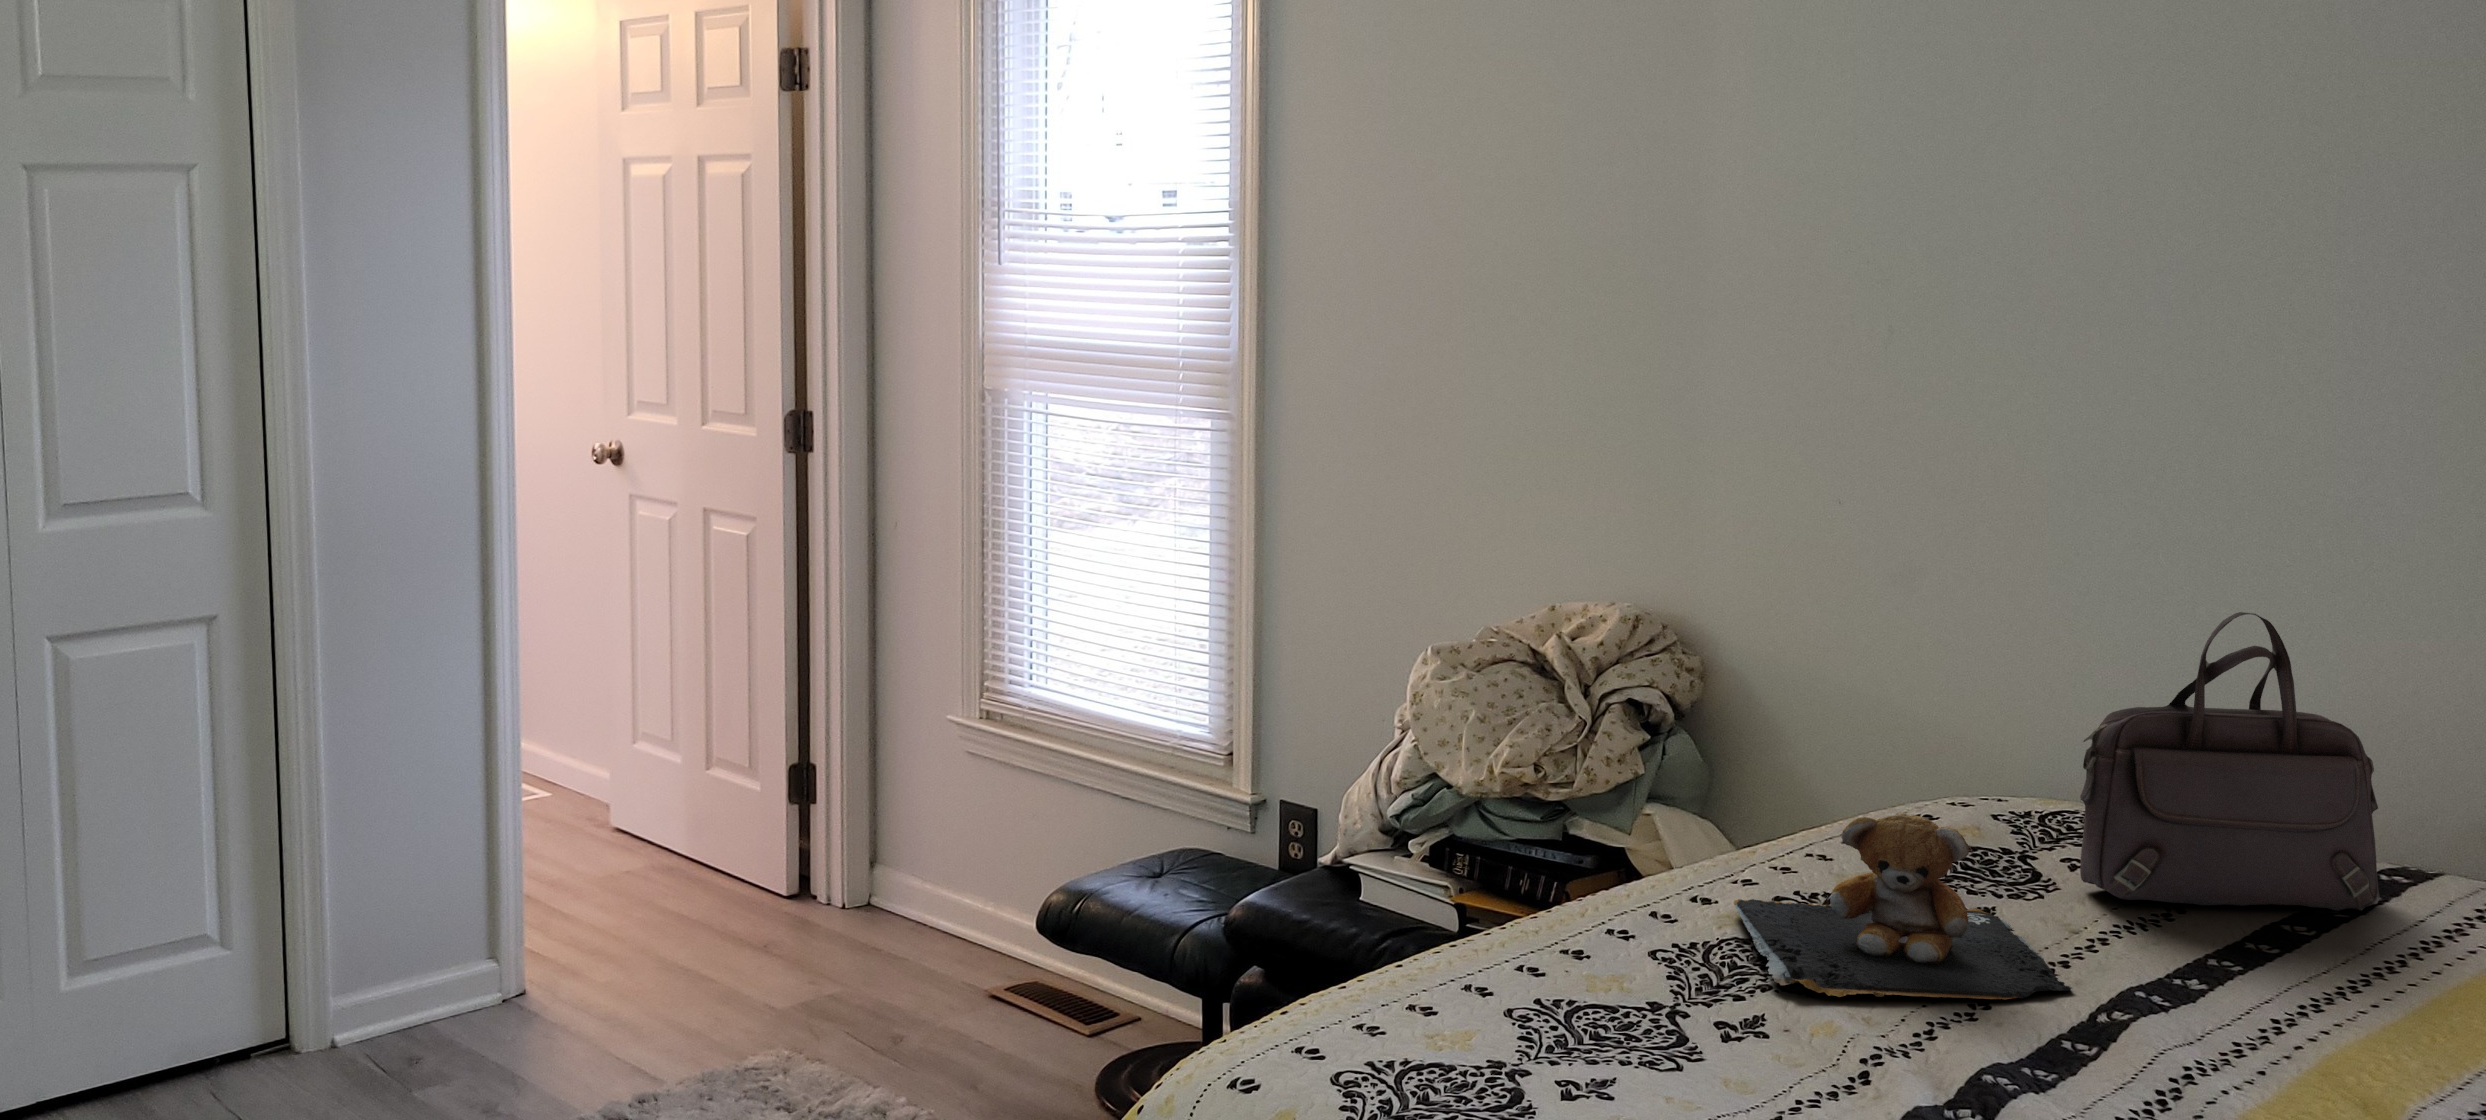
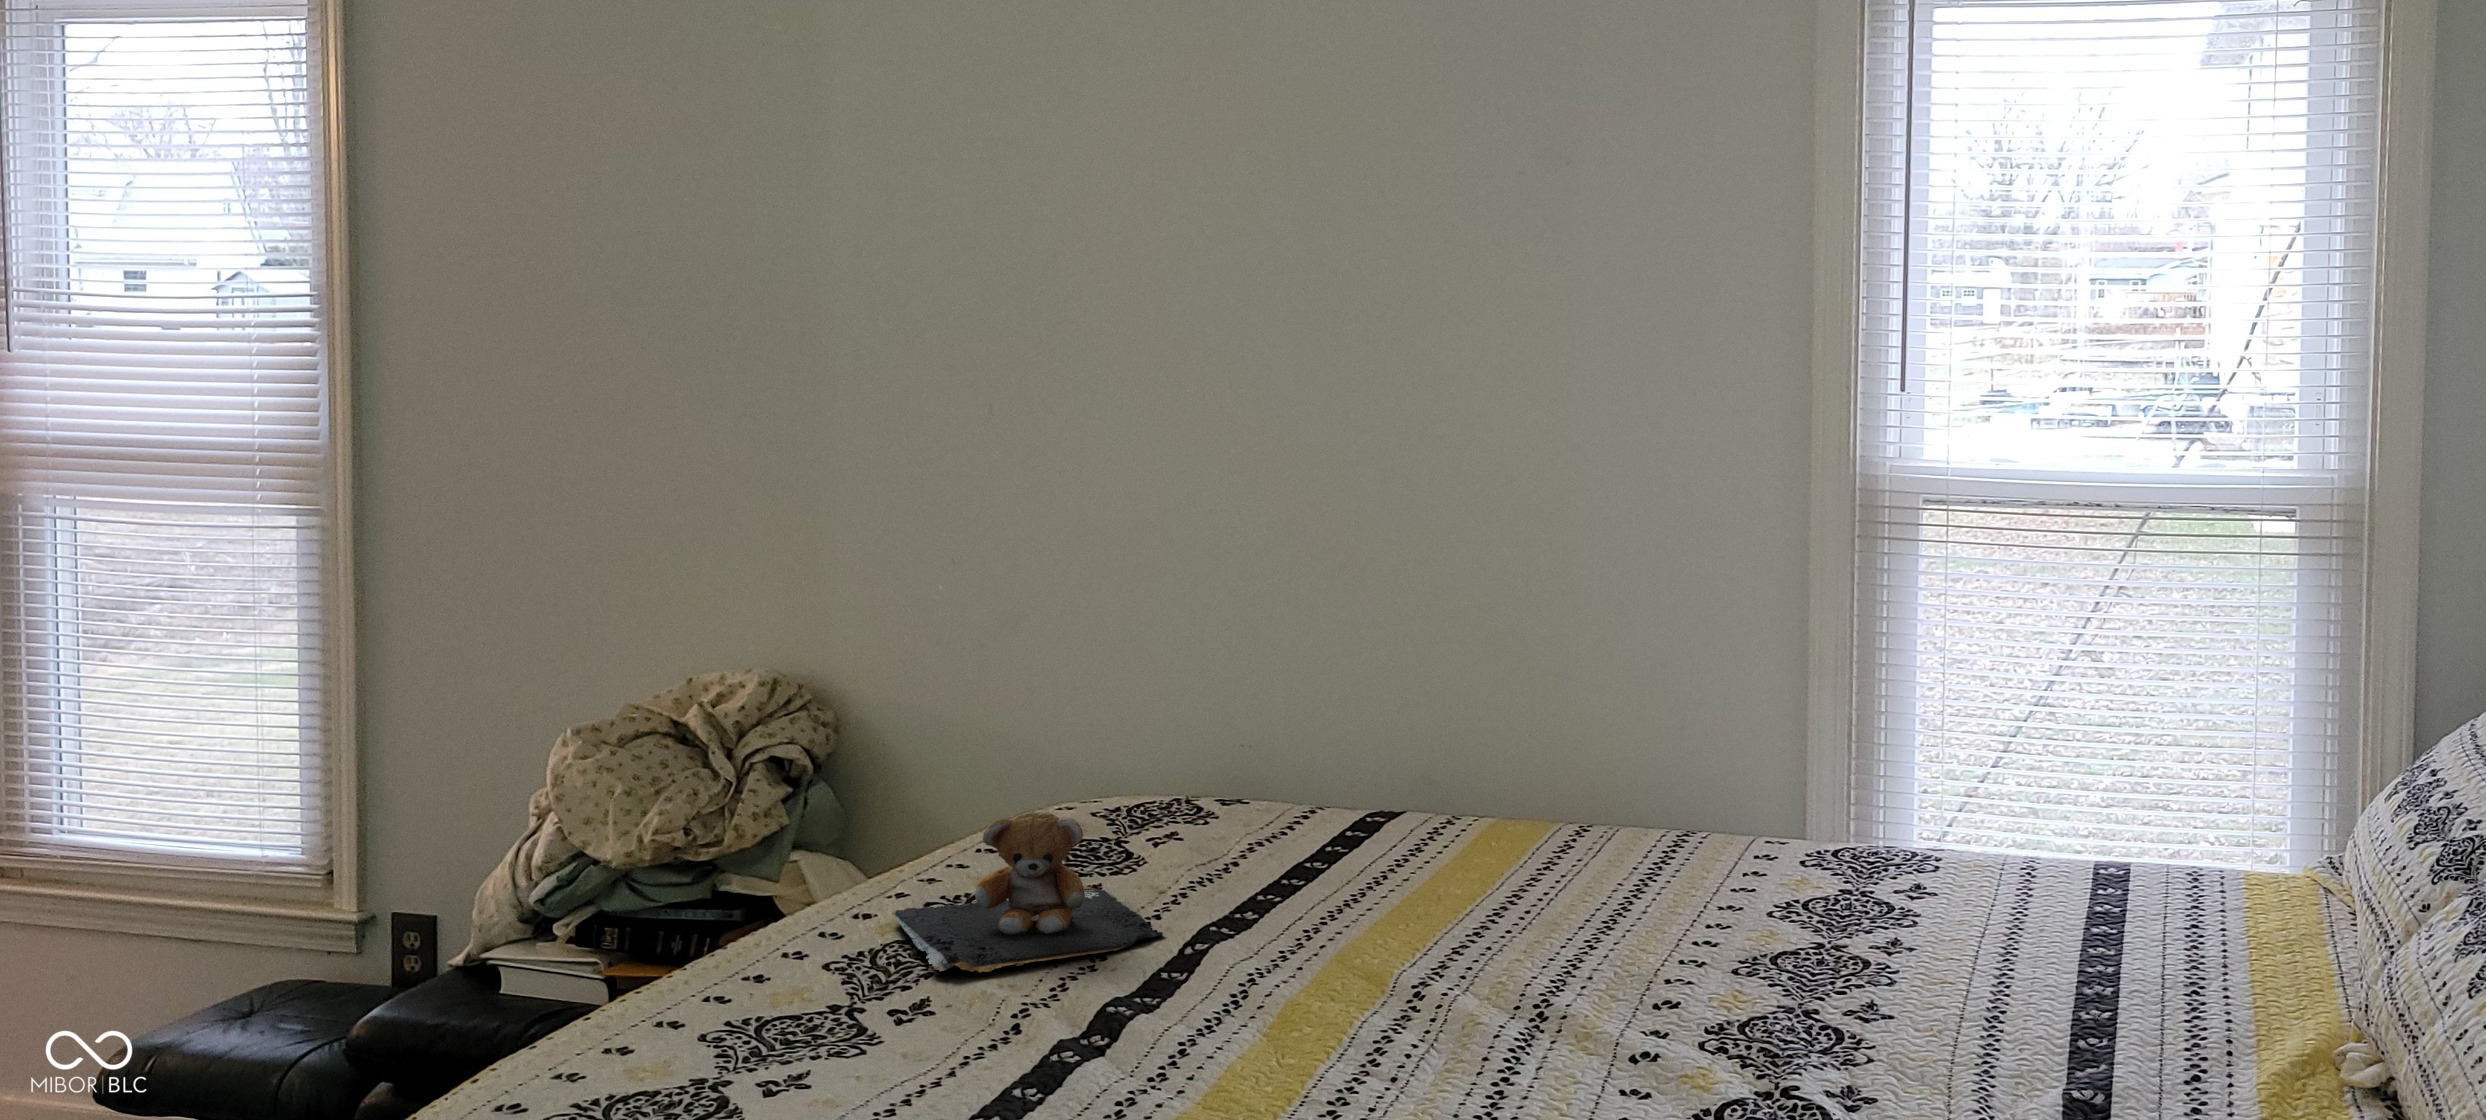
handbag: present [2080,612,2380,911] -> none [1161,623,1366,862]

